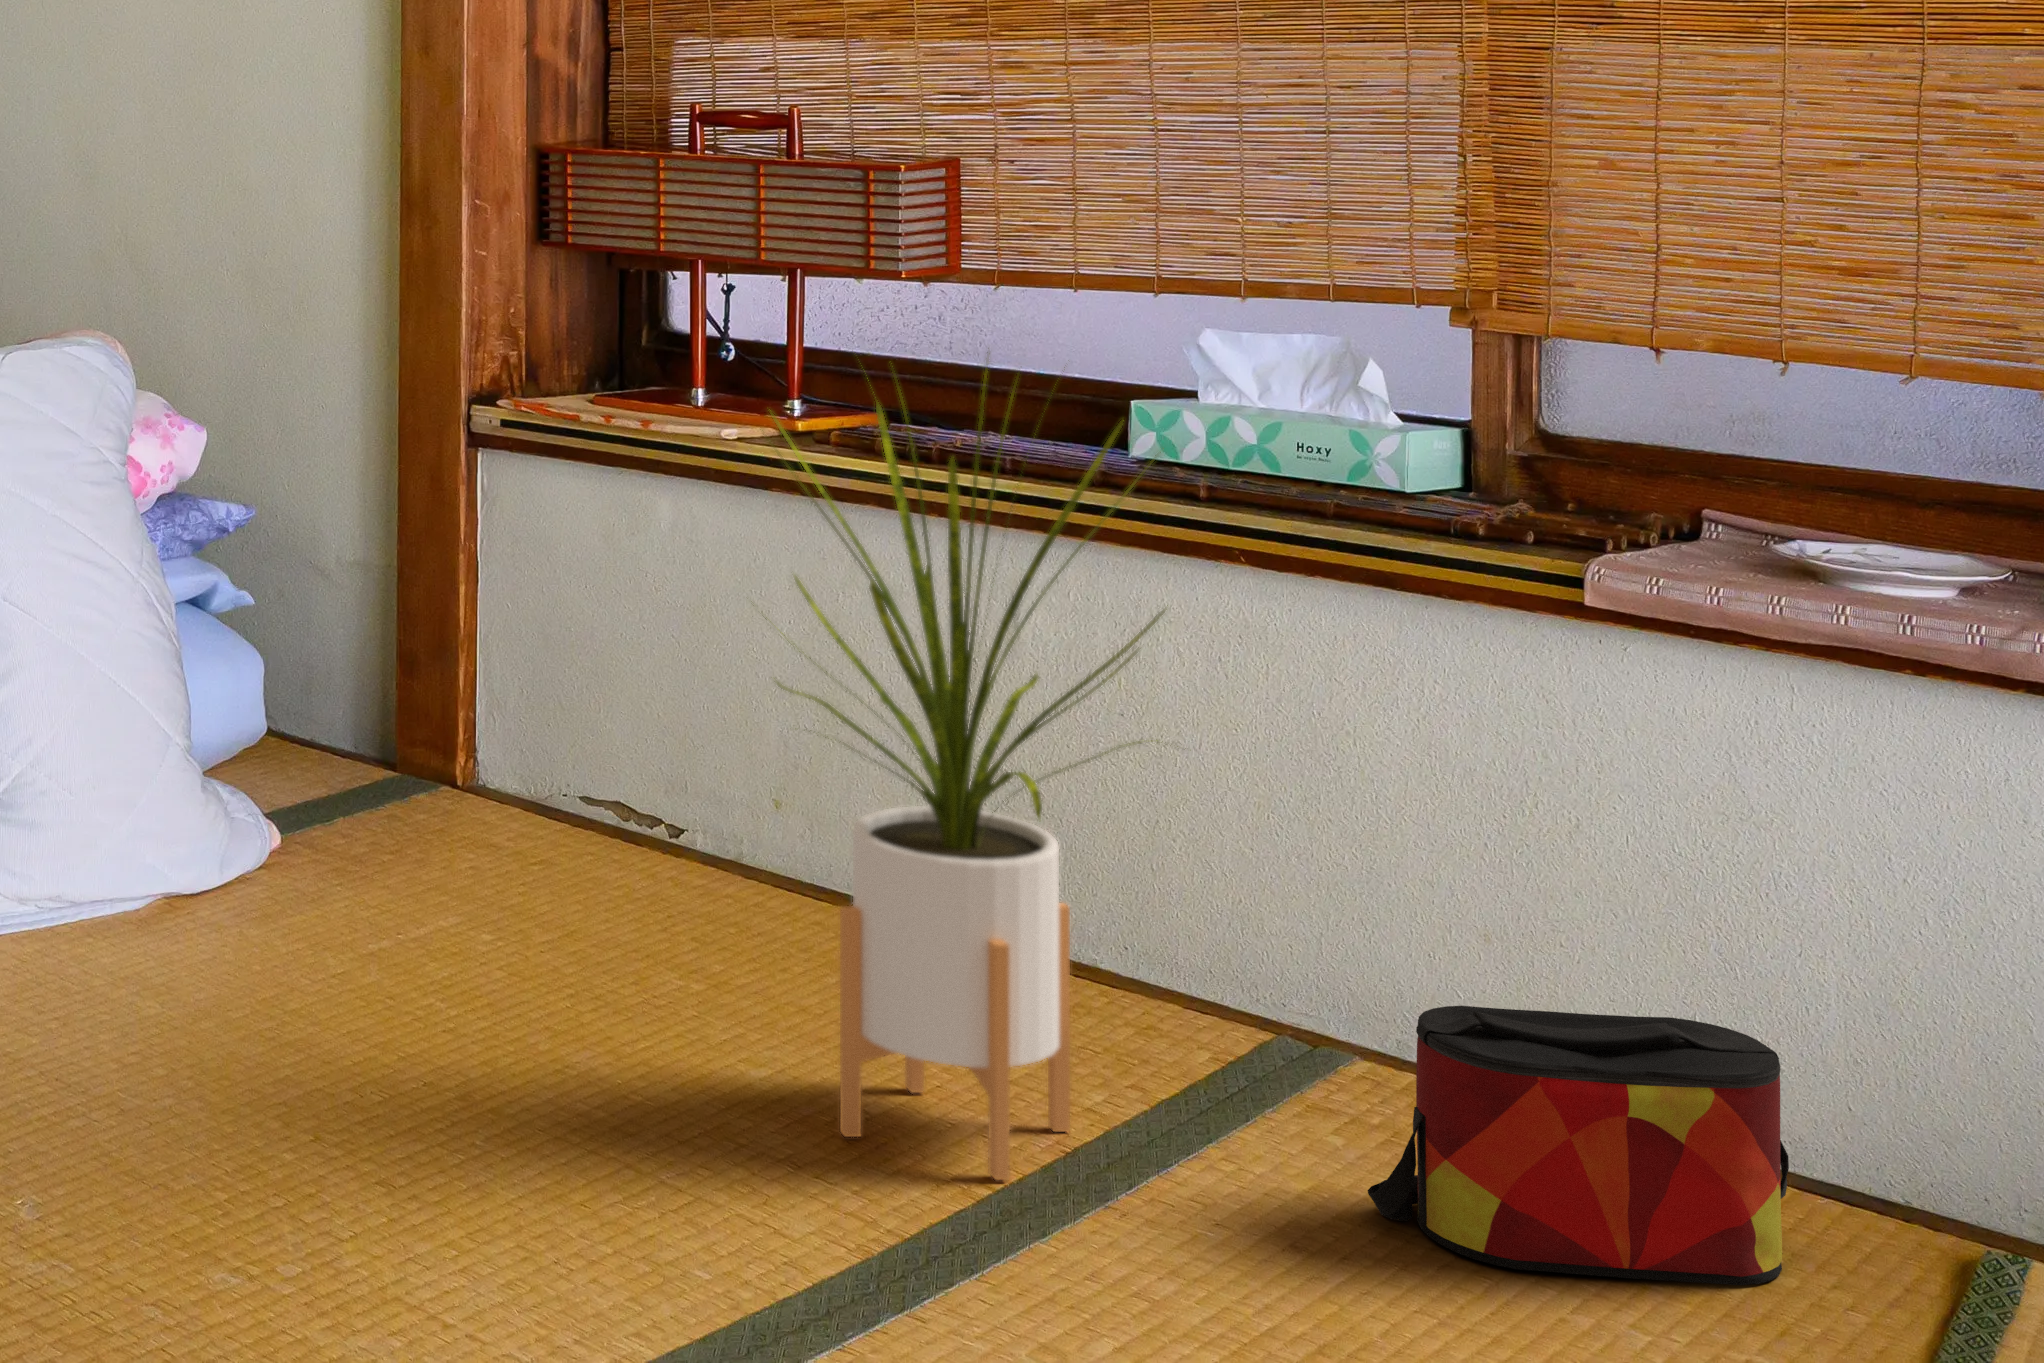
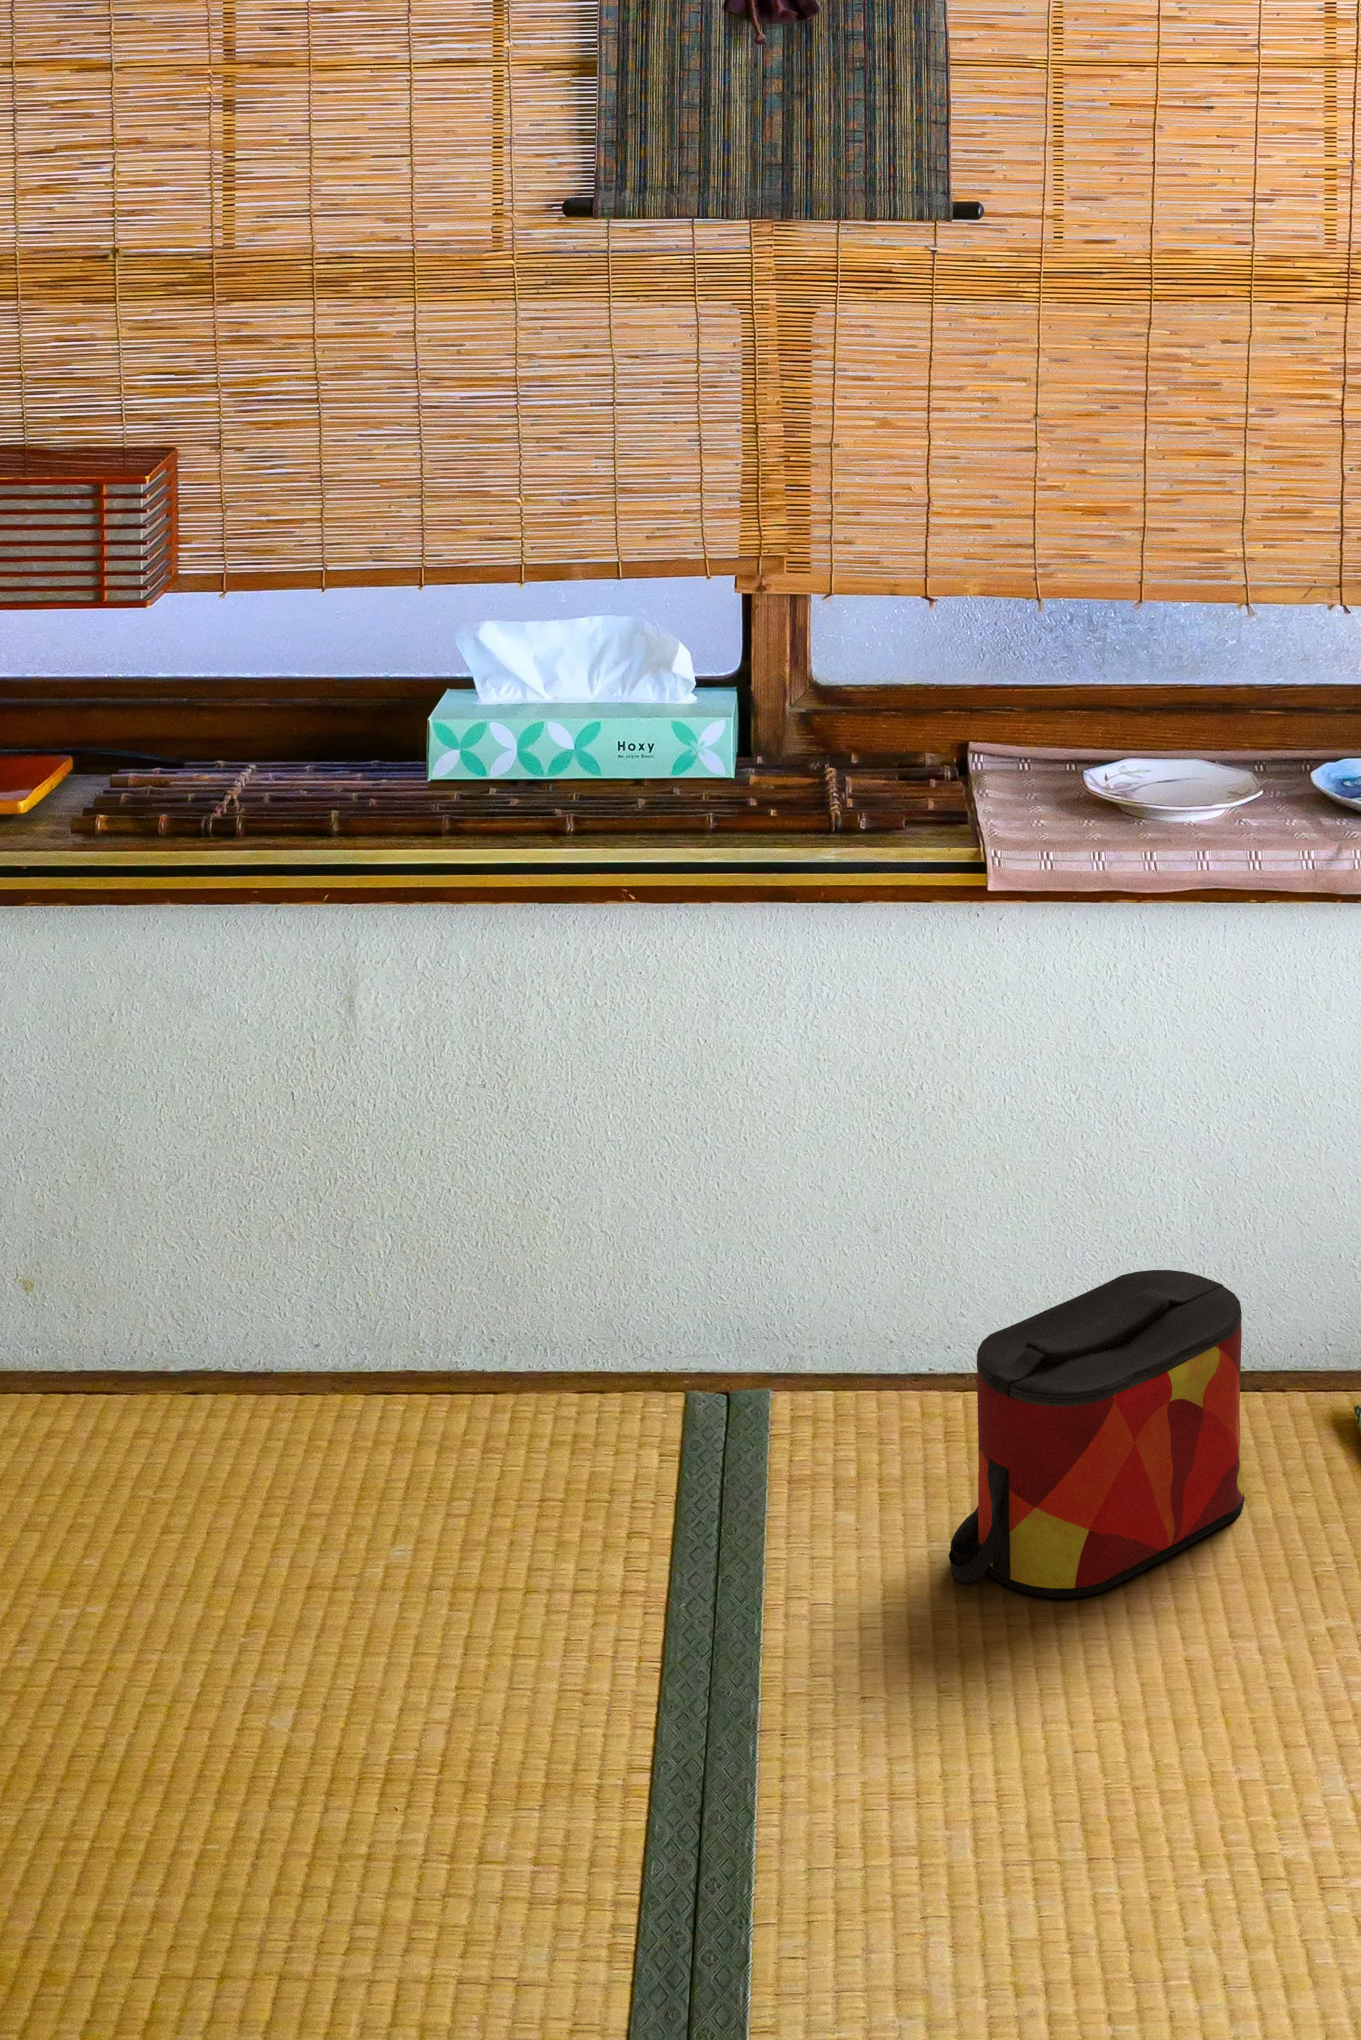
house plant: present [765,352,1186,1180] -> none [300,745,787,1746]

